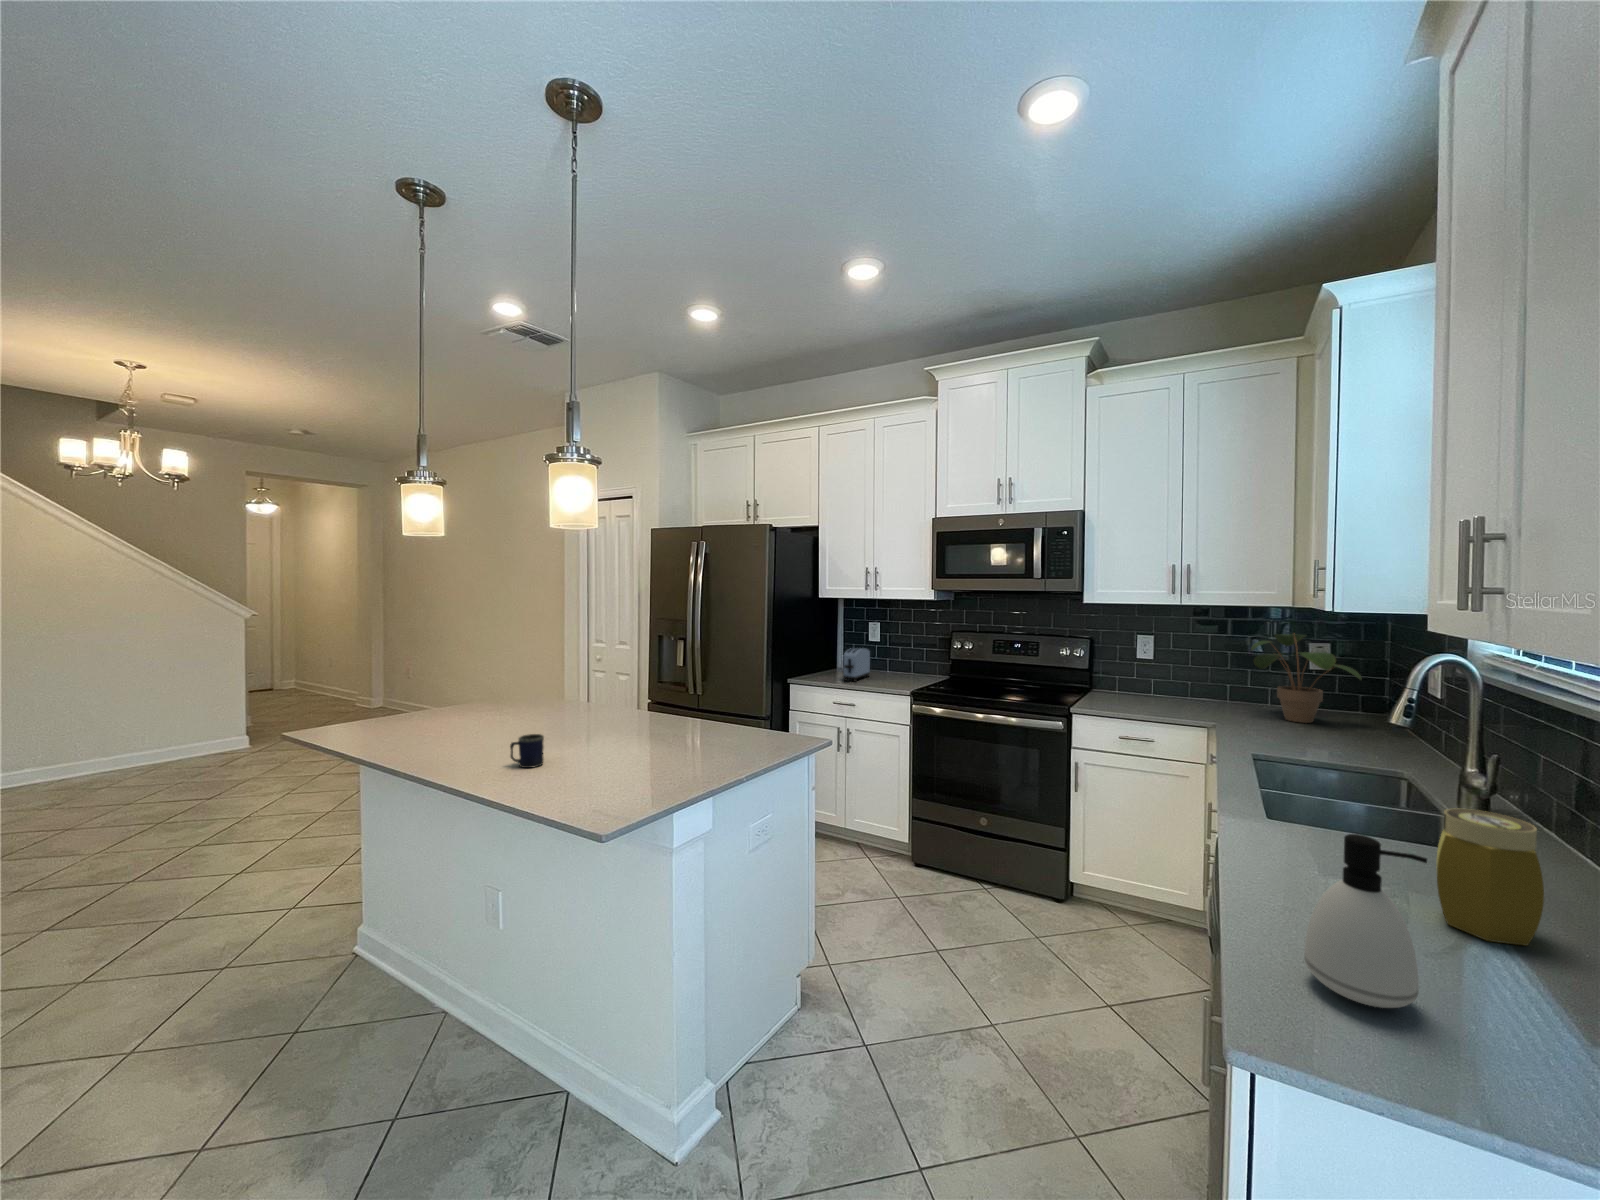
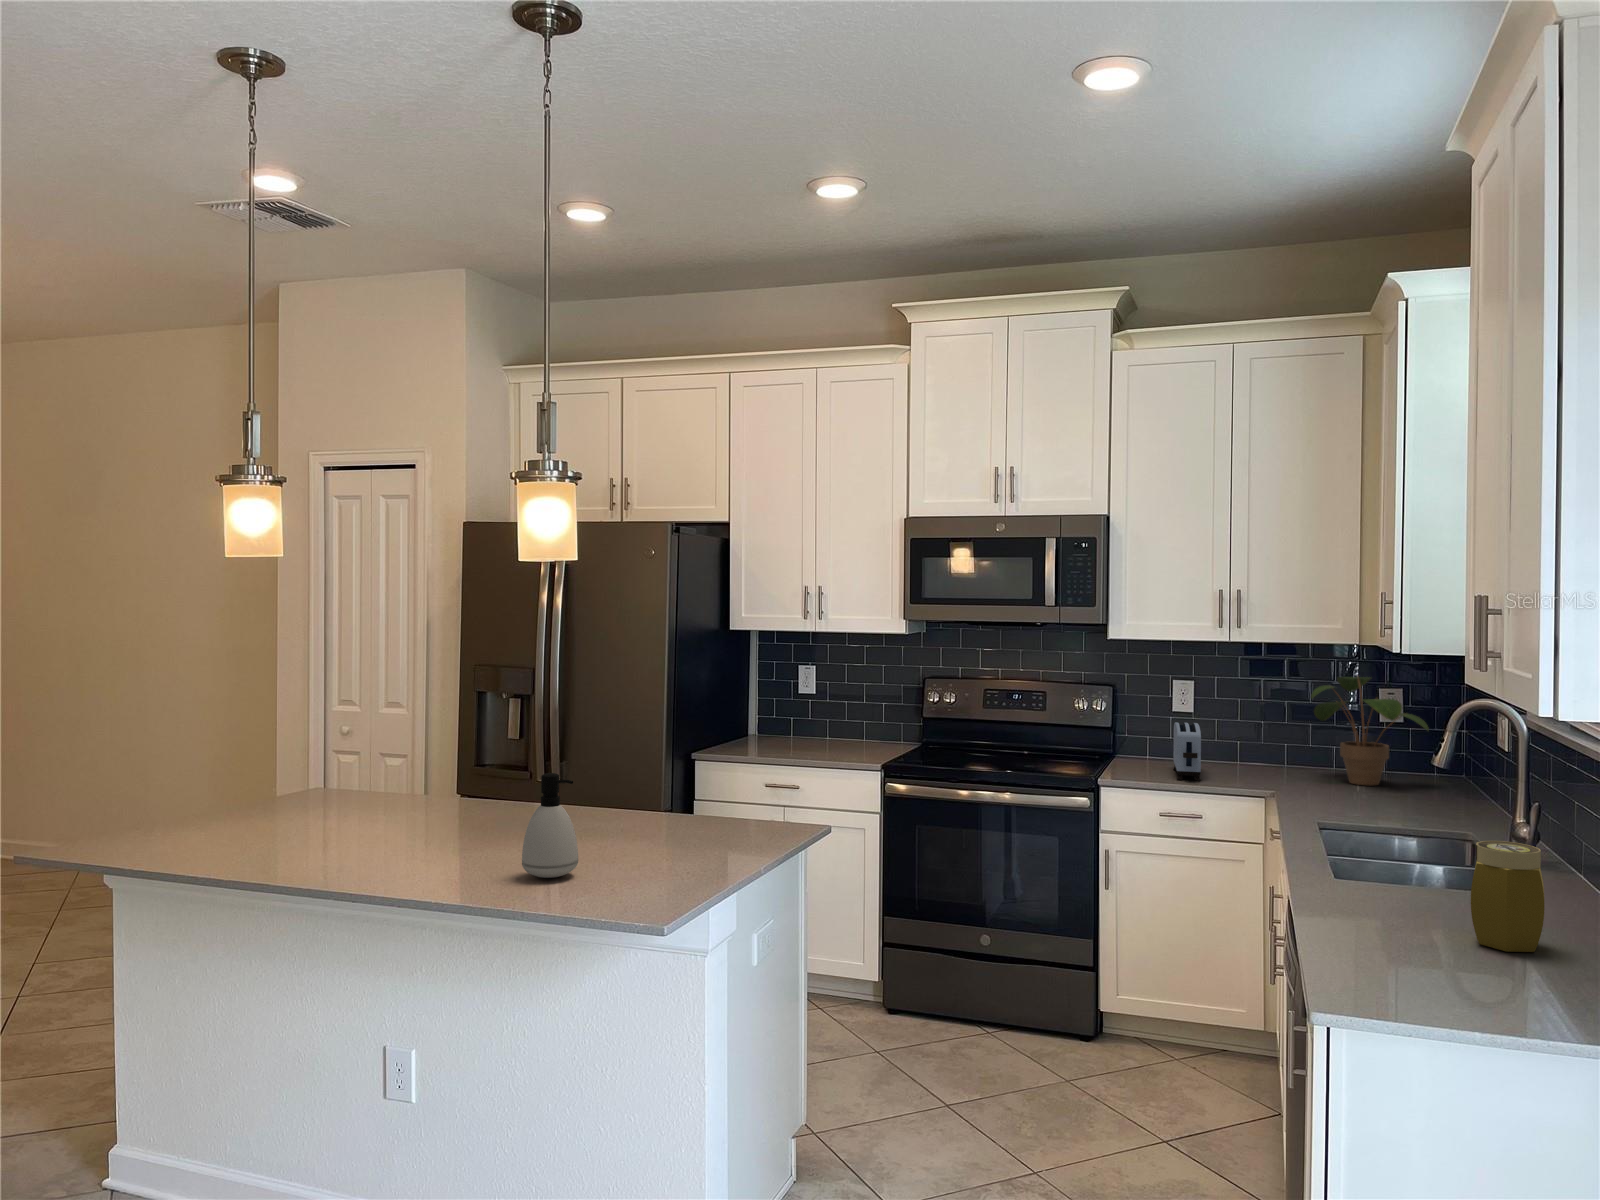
toaster: present [844,648,870,682] -> present [1173,722,1201,780]
mug: present [510,734,544,768] -> none [432,832,477,878]
soap dispenser: present [1304,834,1427,1008] -> present [522,773,578,878]

